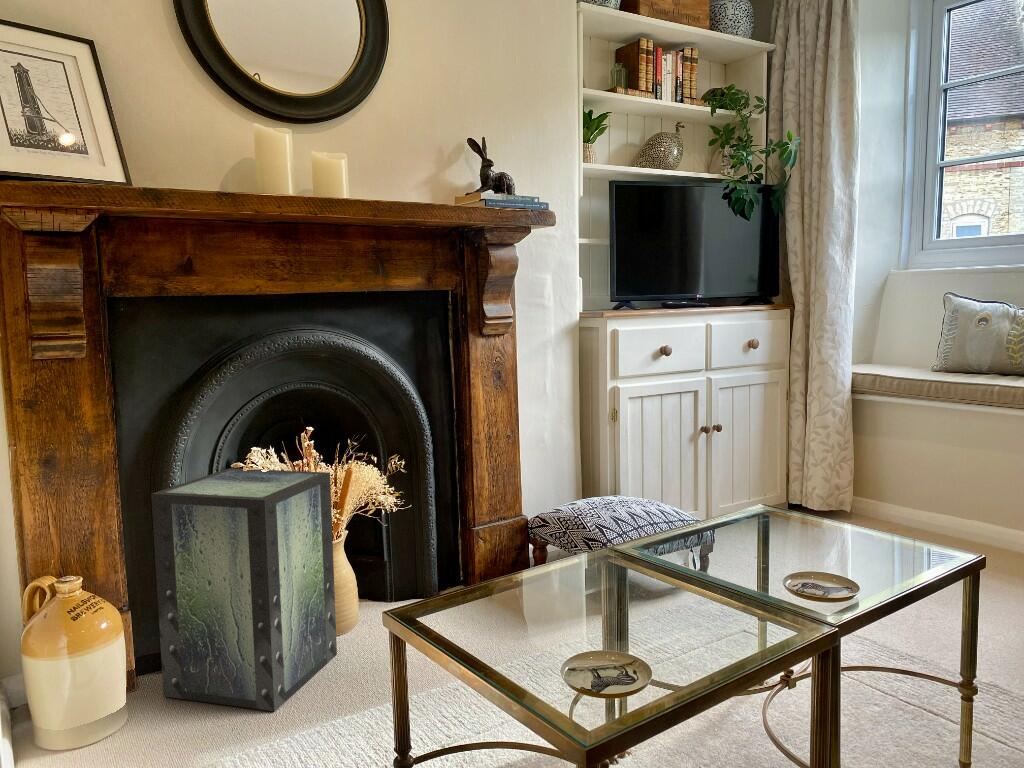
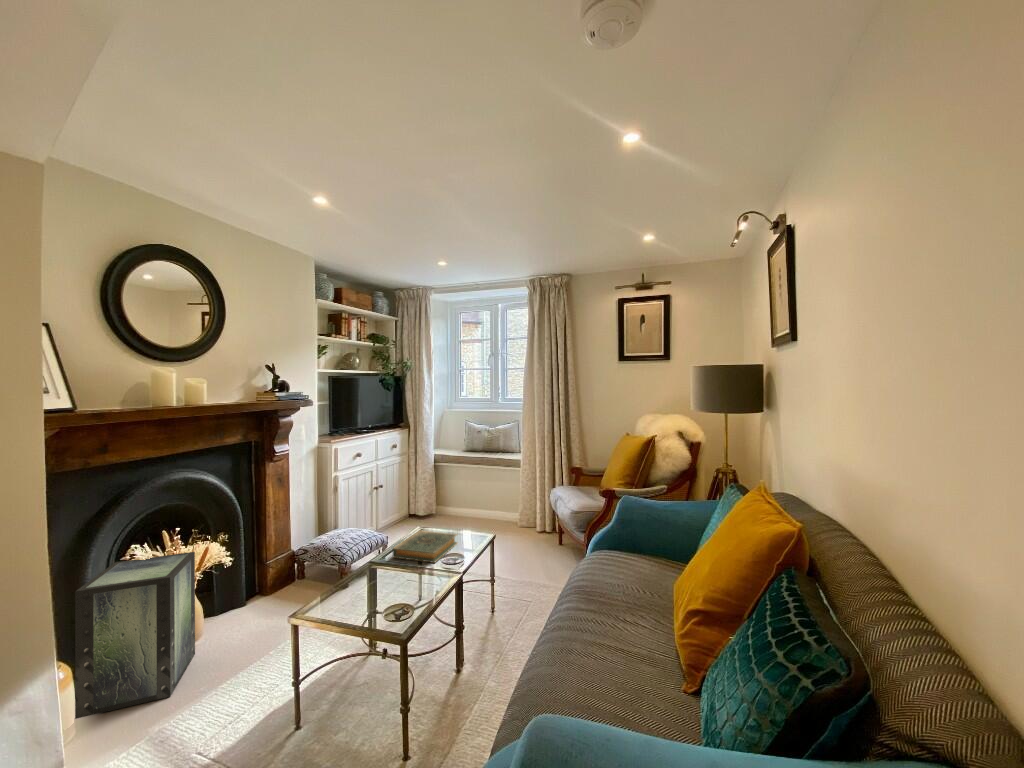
hardback book: none [680,513,870,594] -> present [393,531,457,563]

